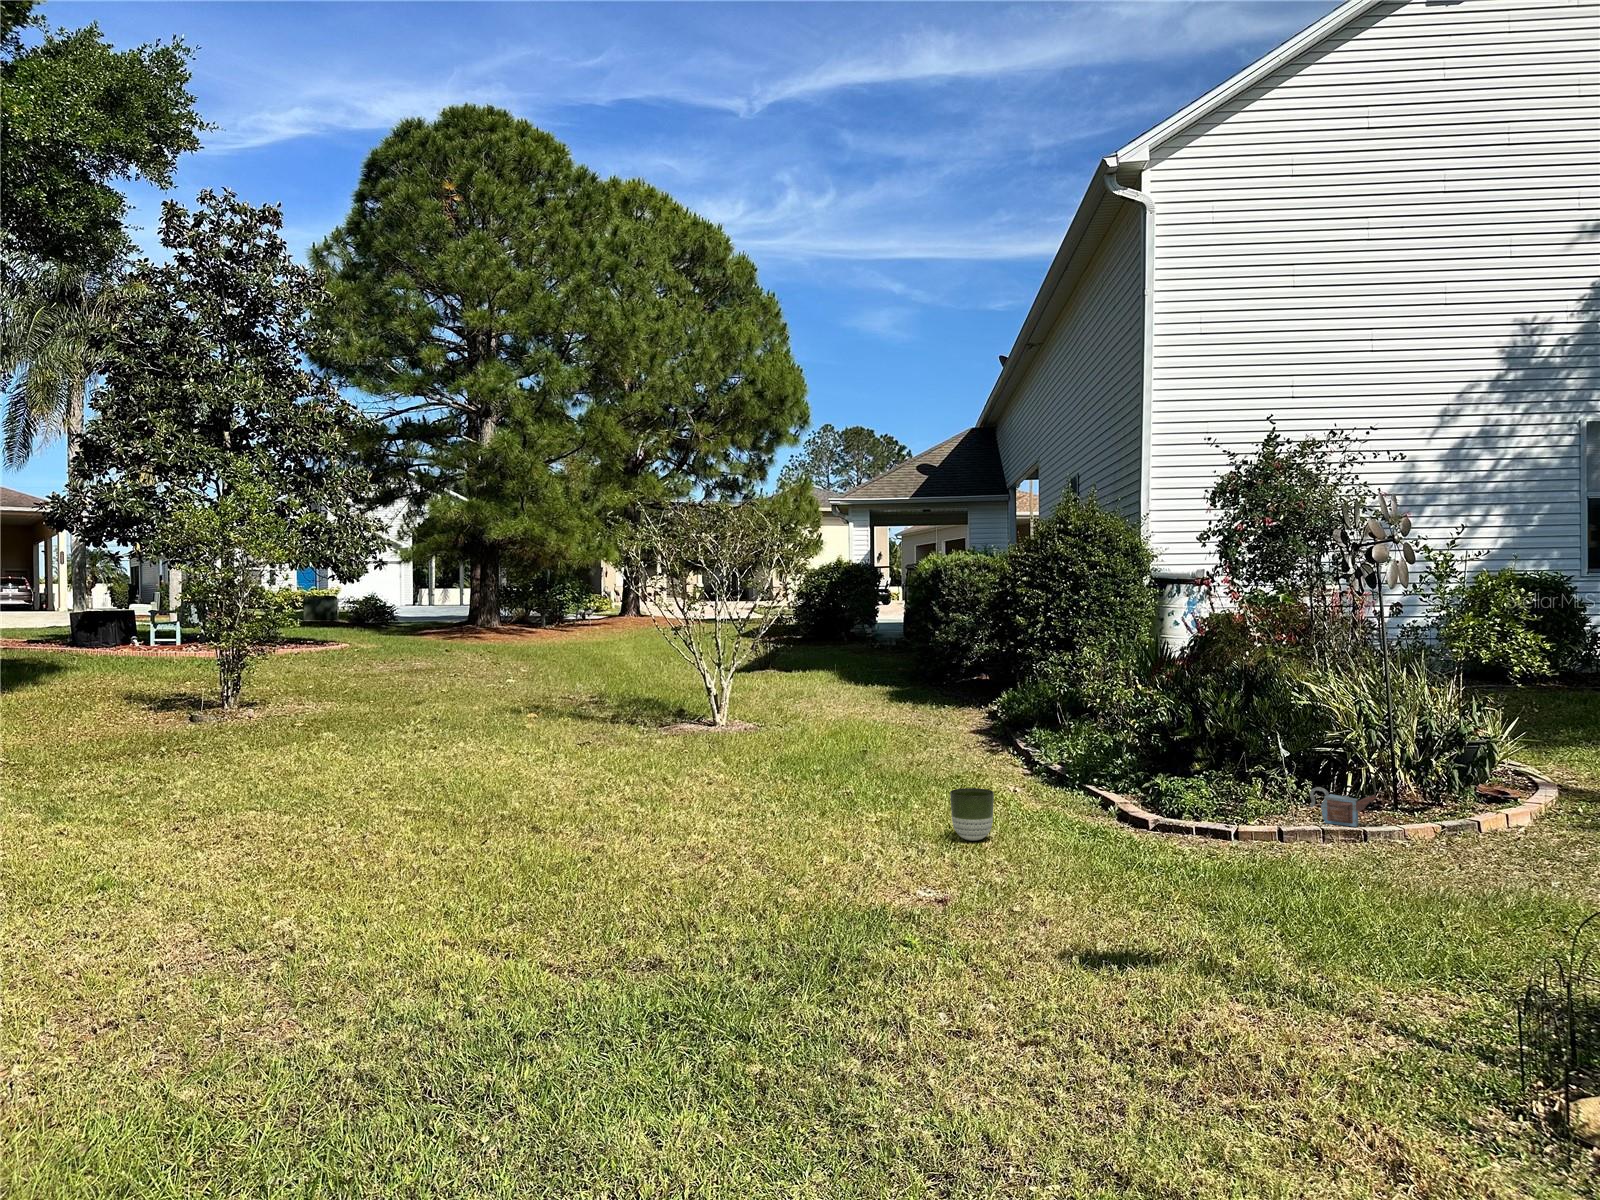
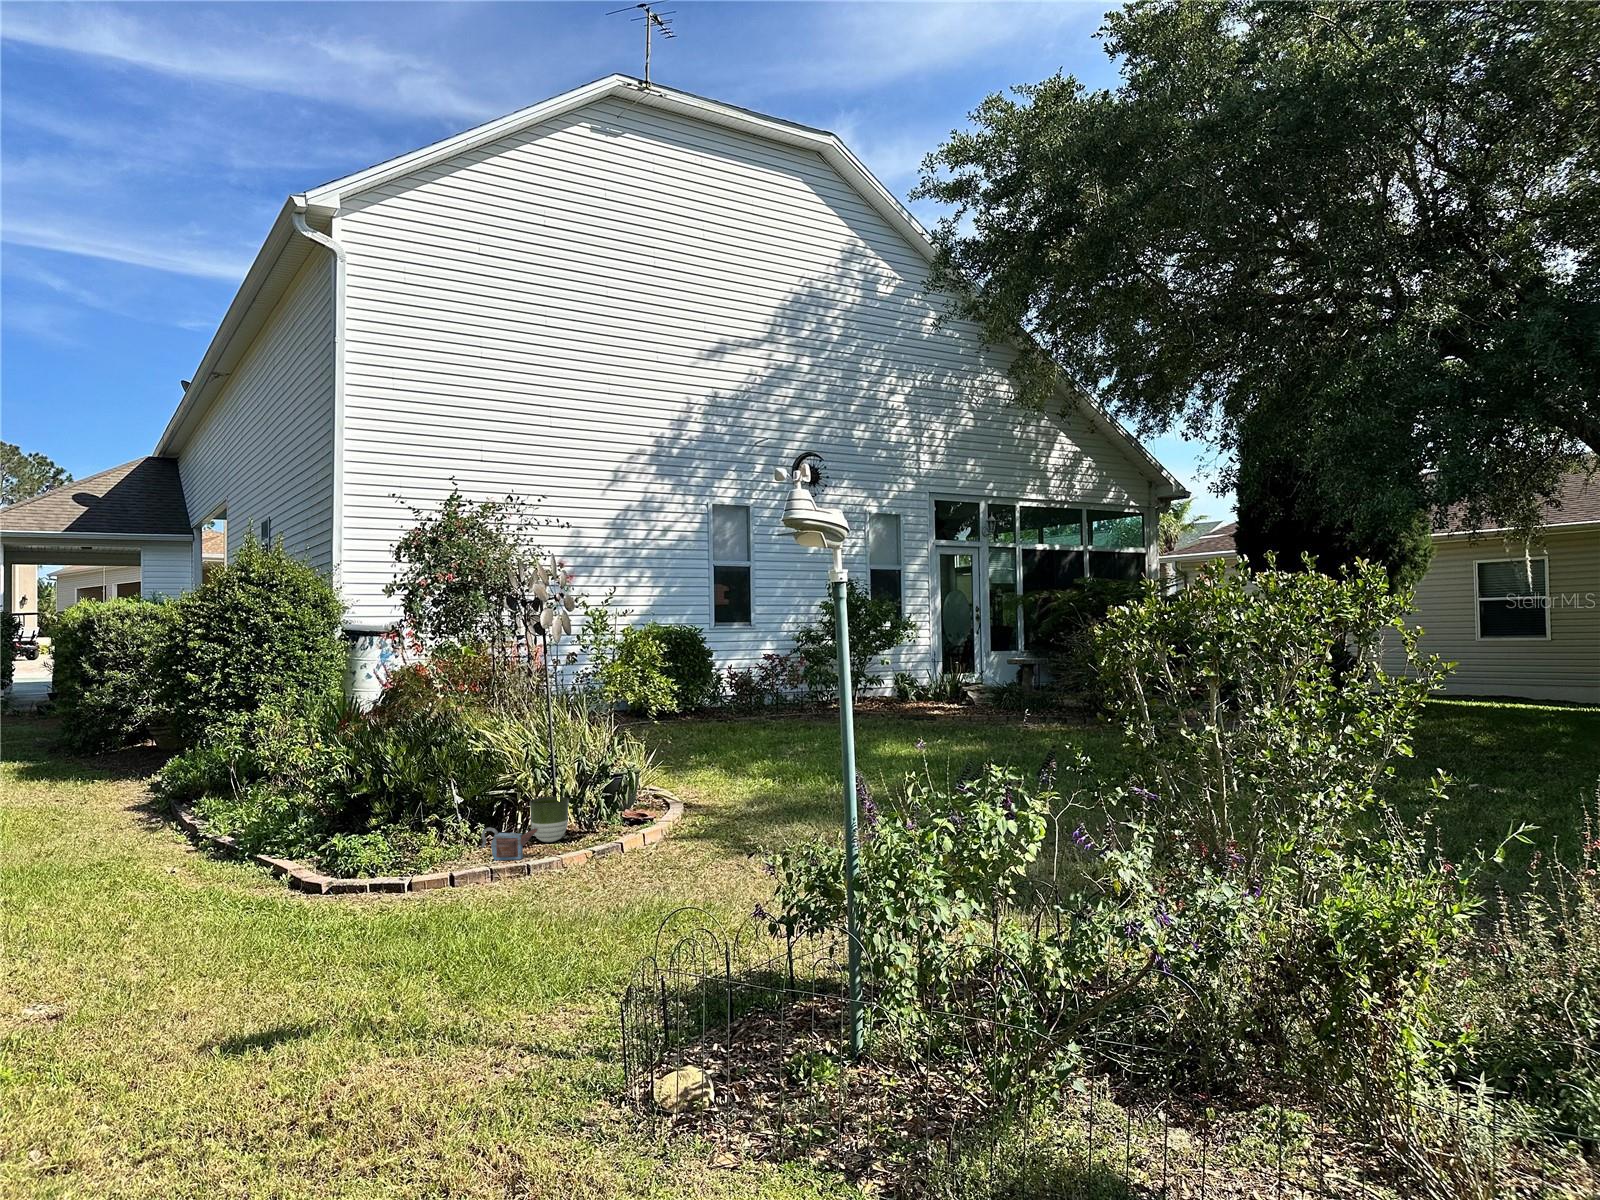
planter: present [950,788,994,841] -> present [530,796,568,842]

